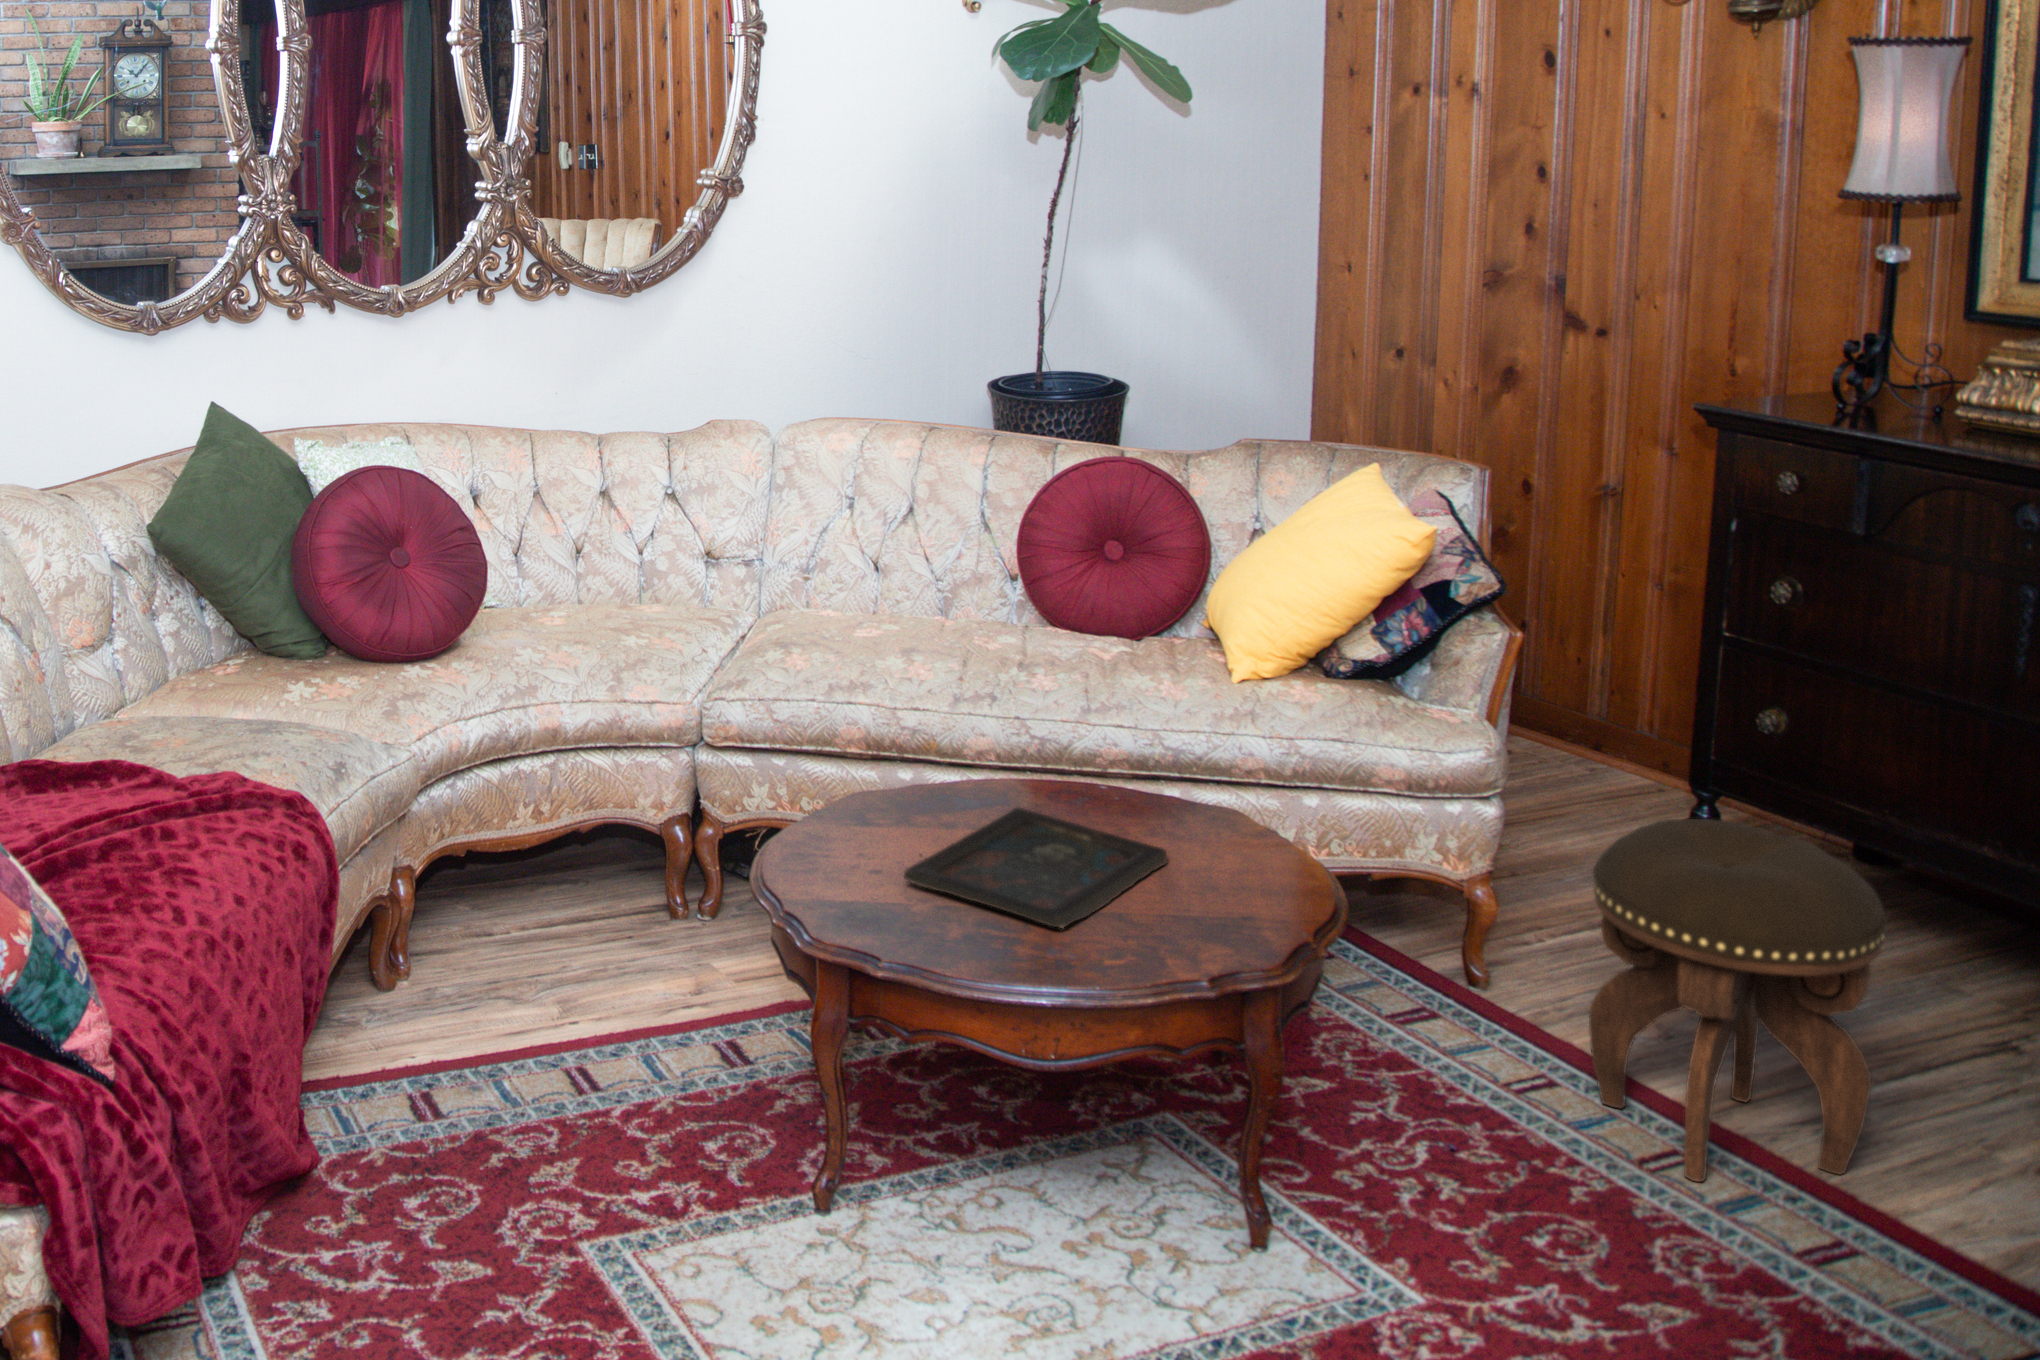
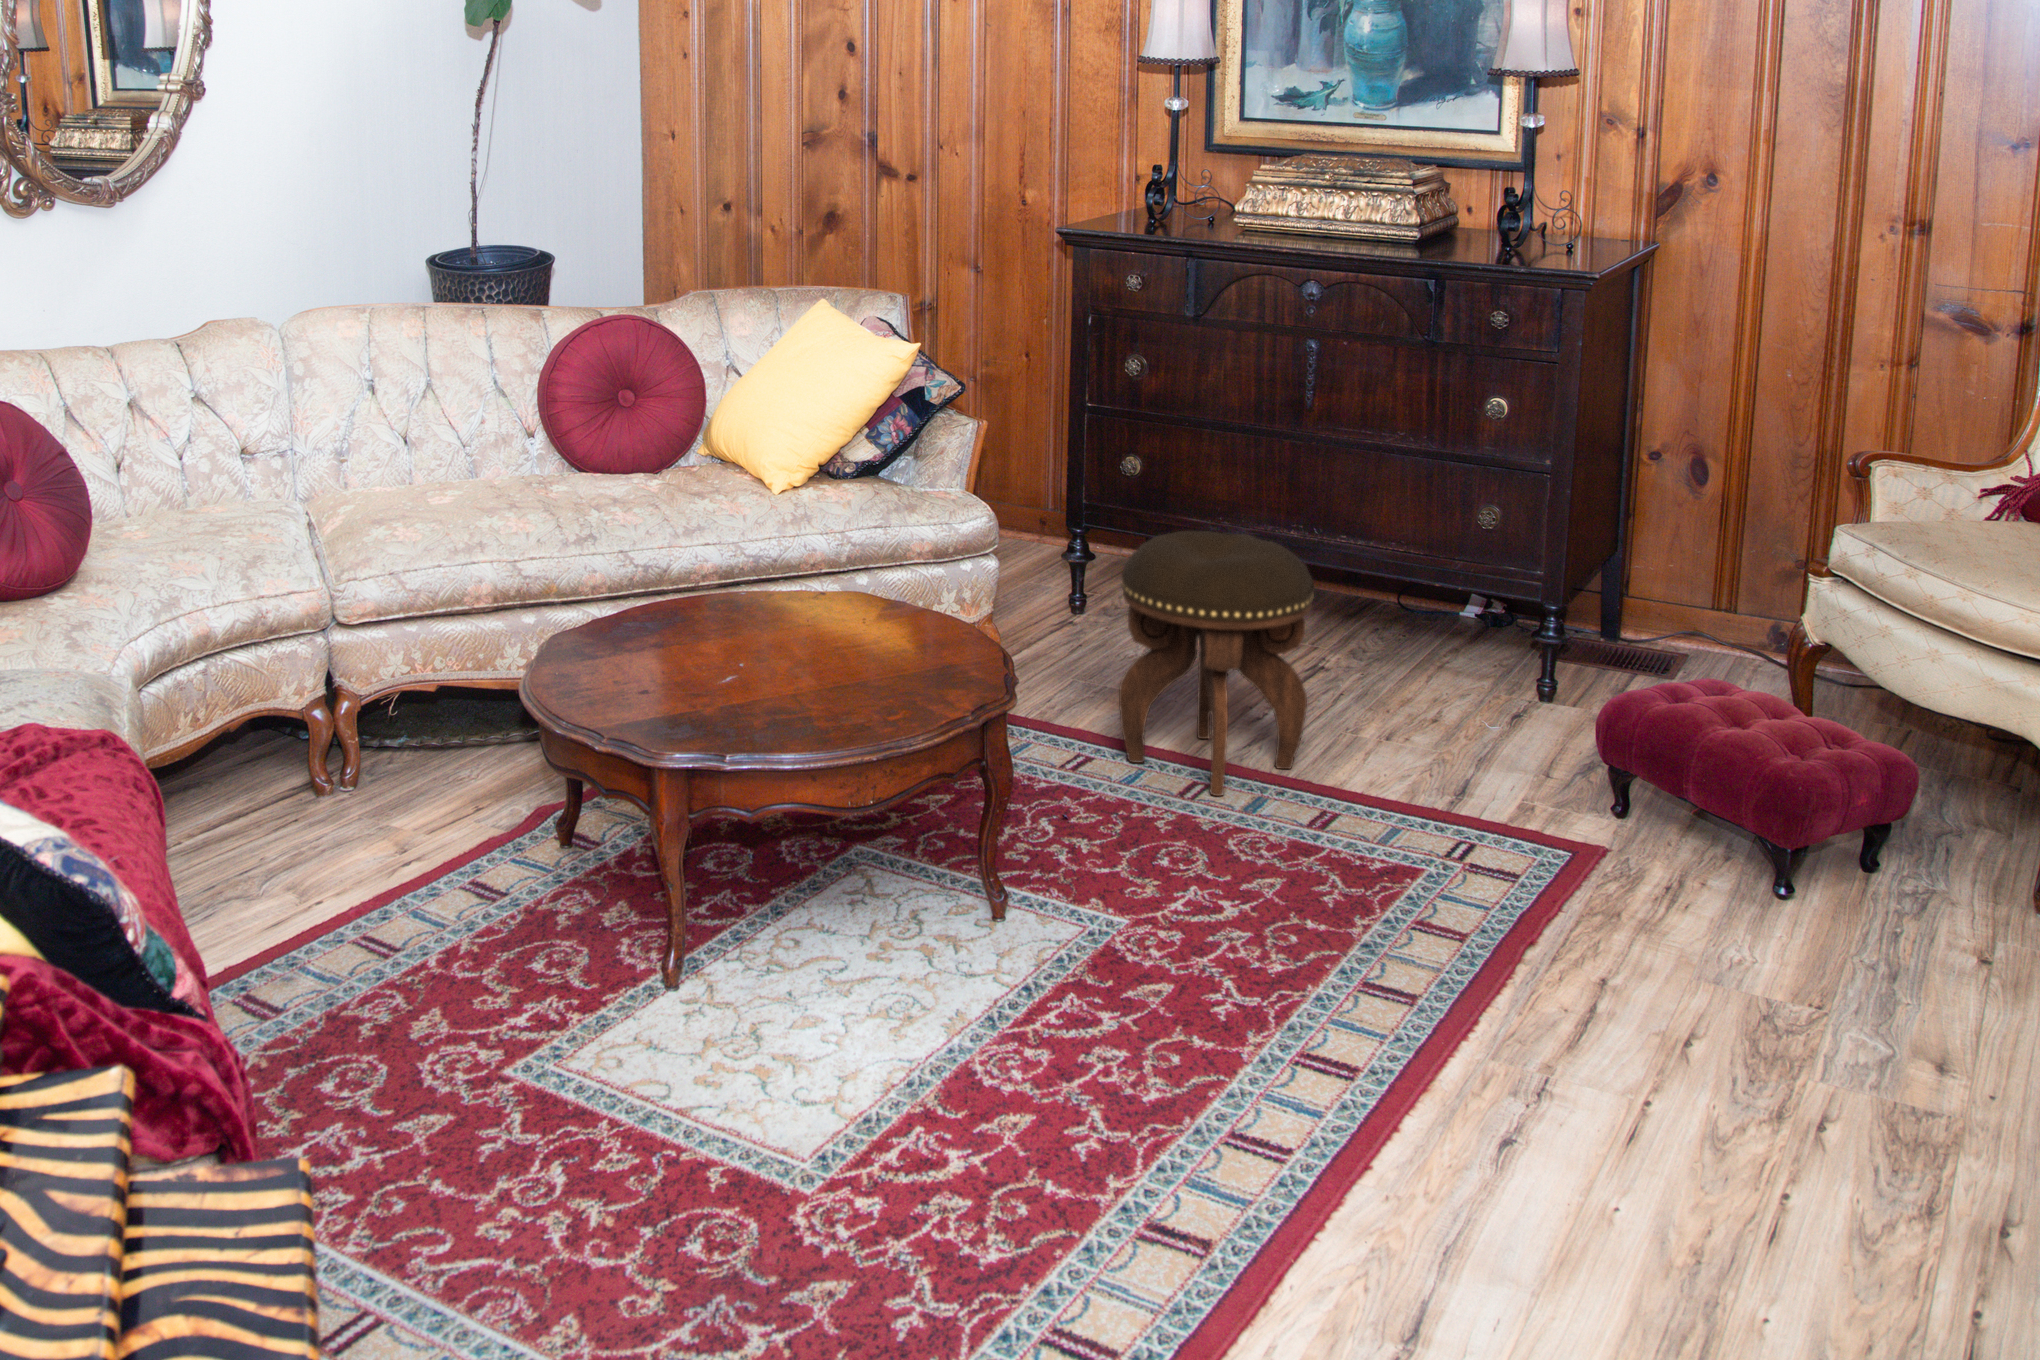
tray: present [904,807,1167,928] -> none [677,614,858,695]

